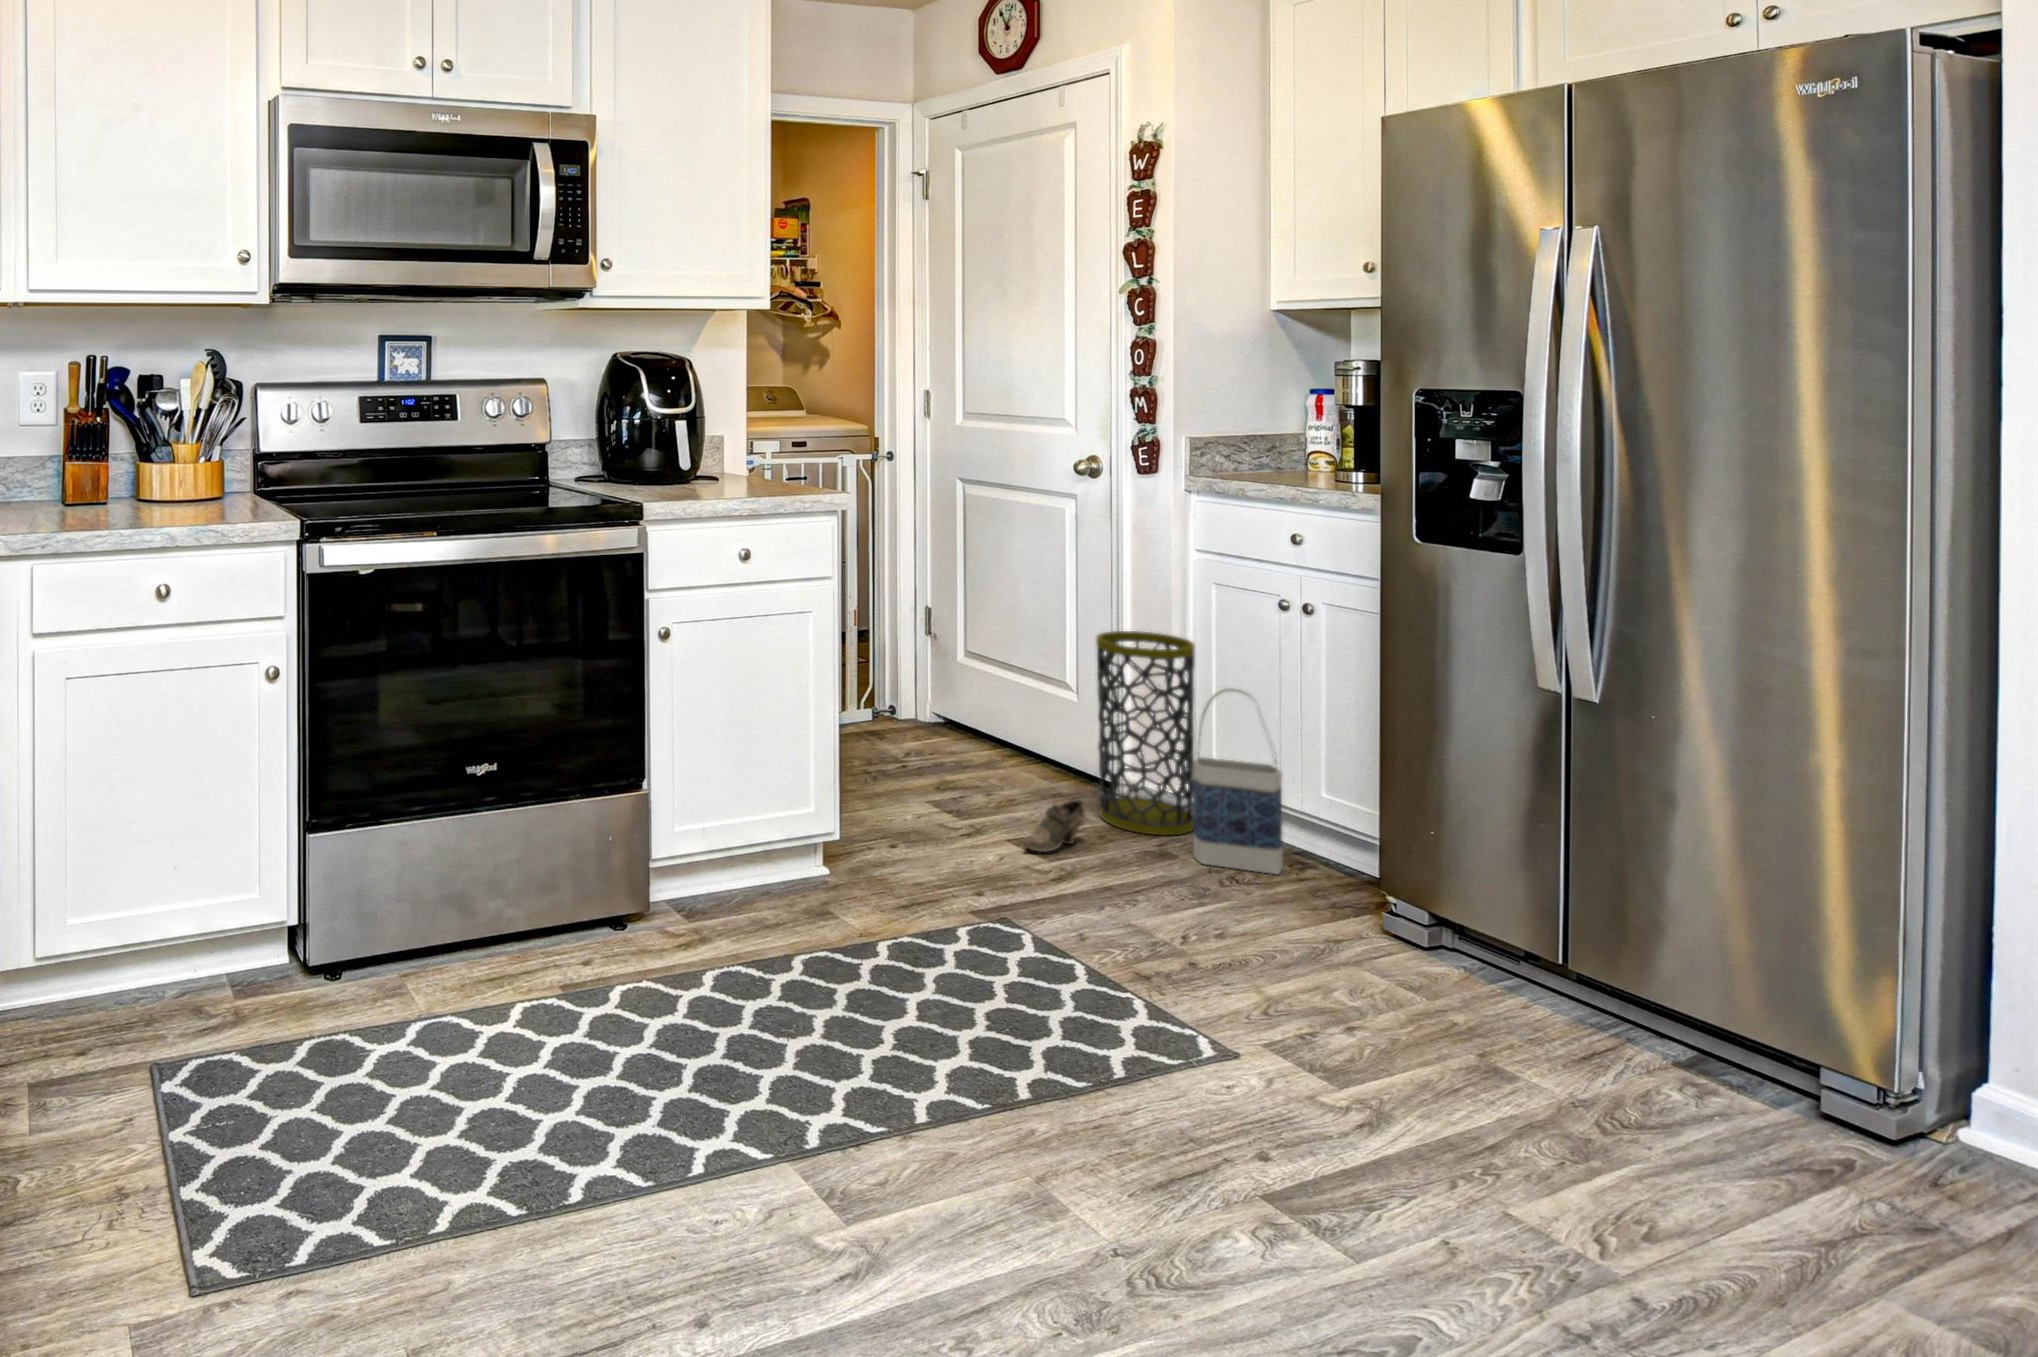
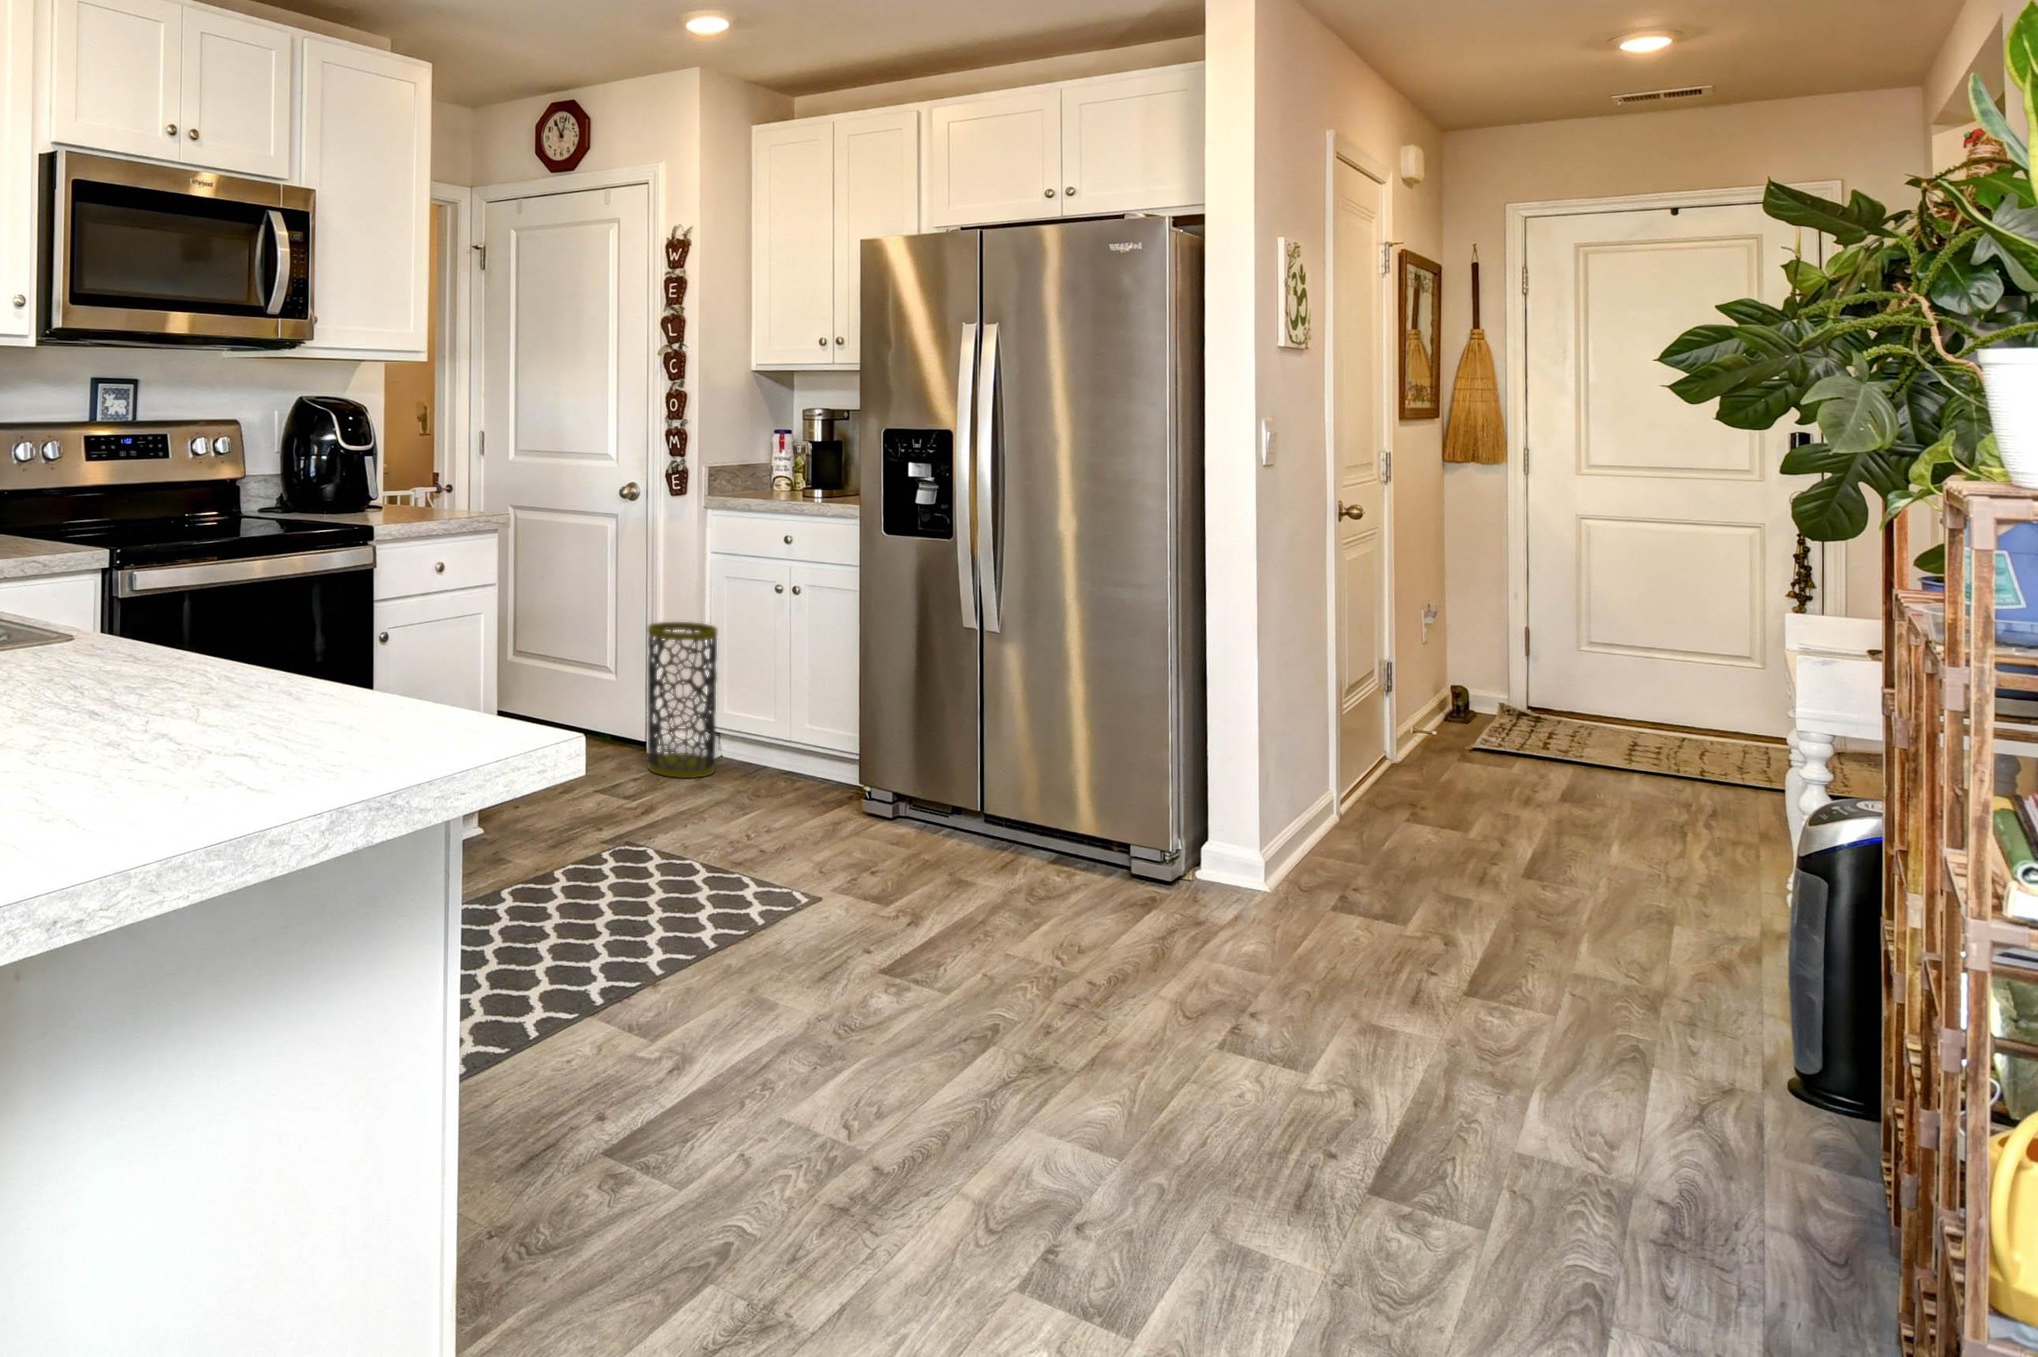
bag: present [1193,688,1283,874] -> none [726,656,785,792]
shoe: present [1024,800,1085,852] -> none [614,756,651,799]

